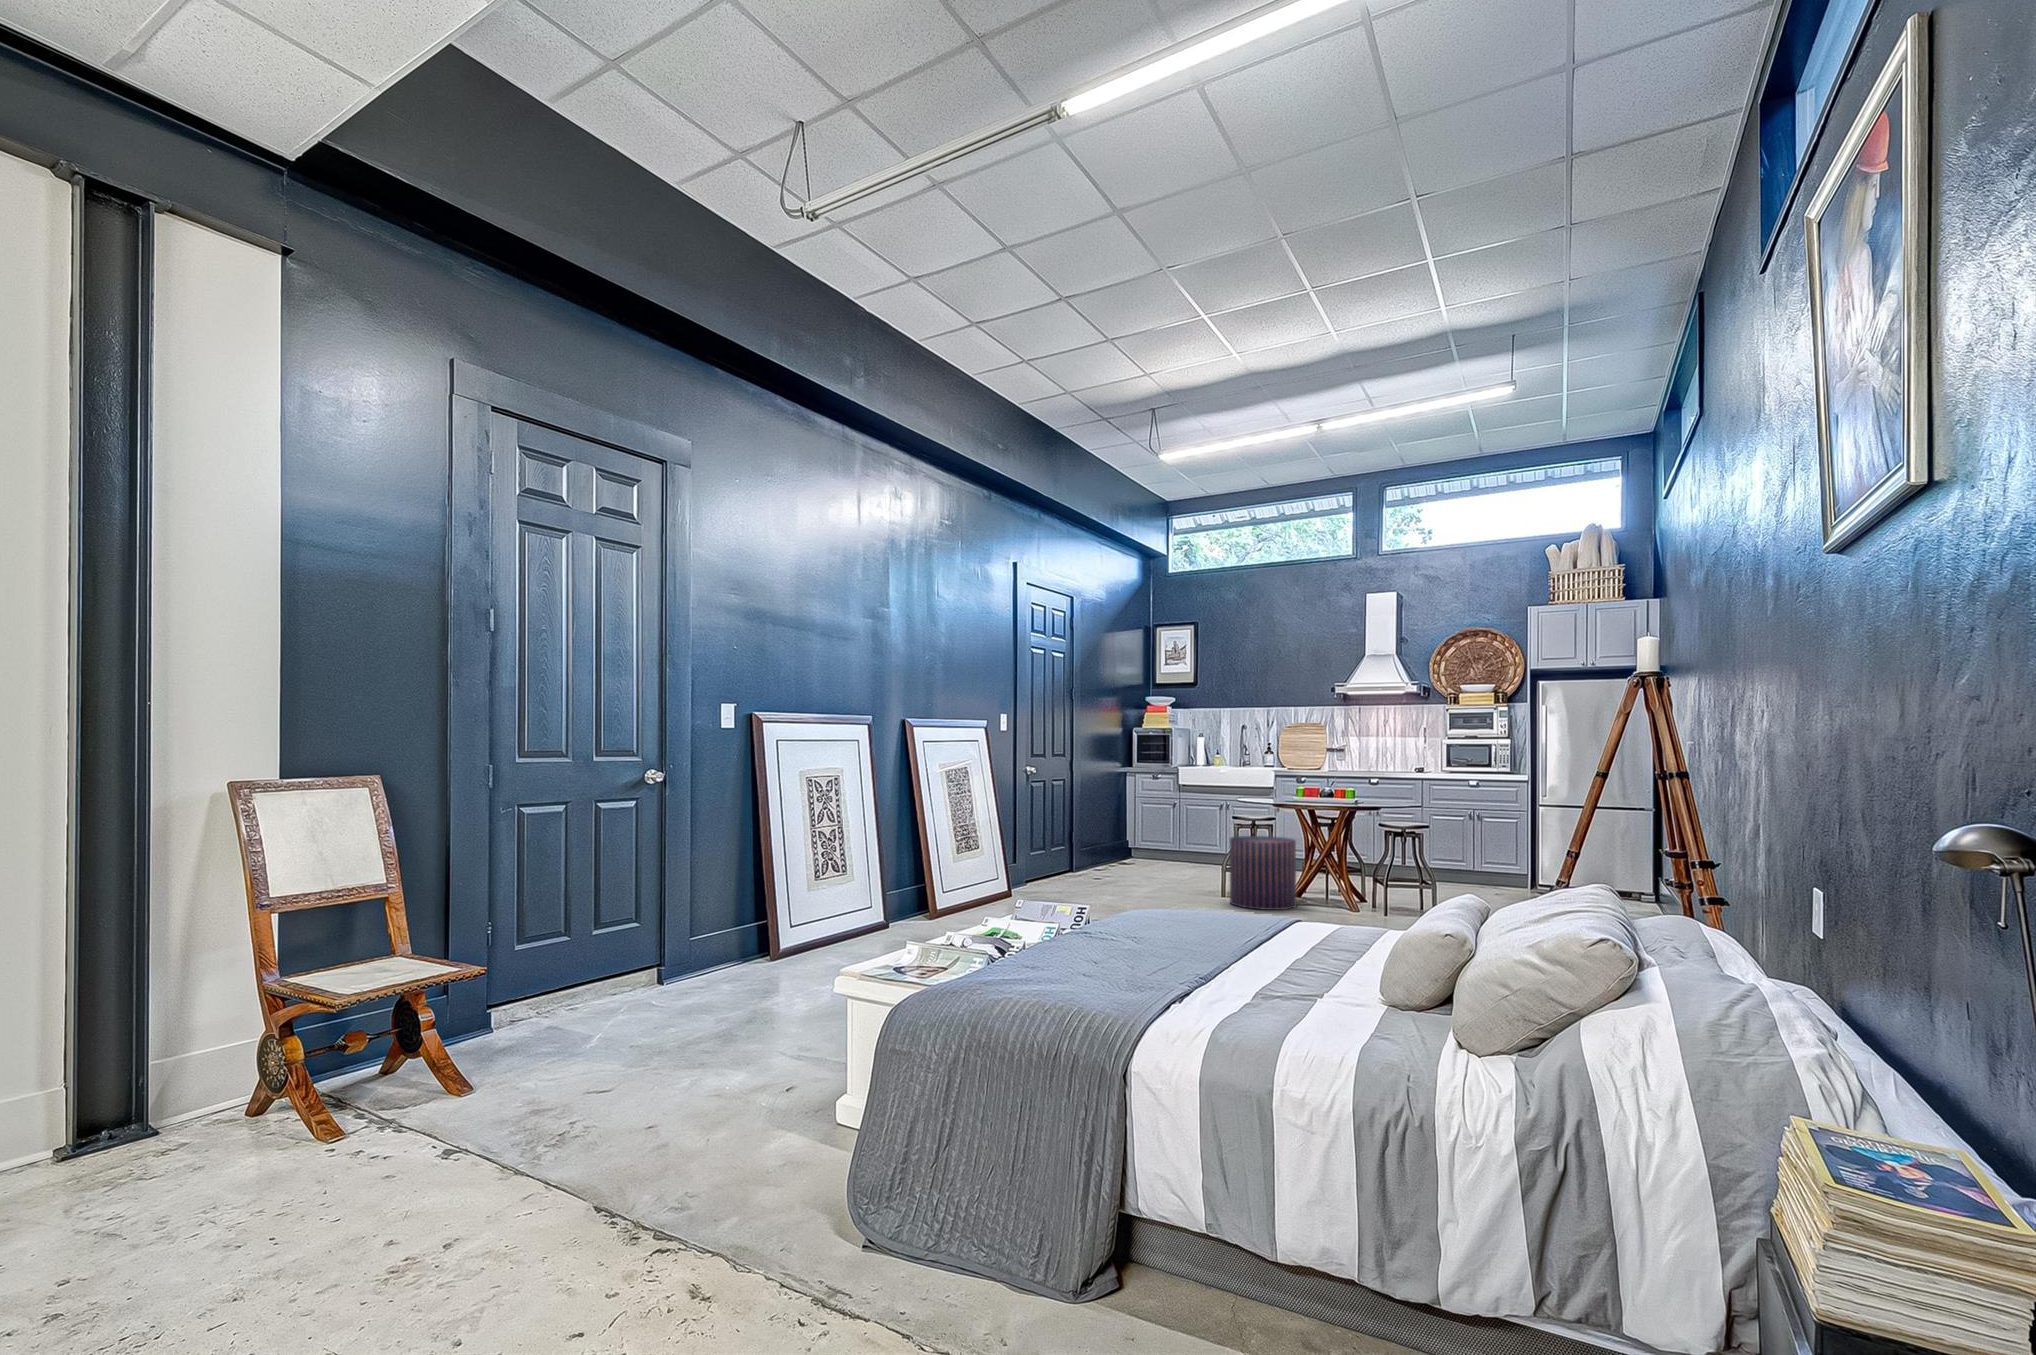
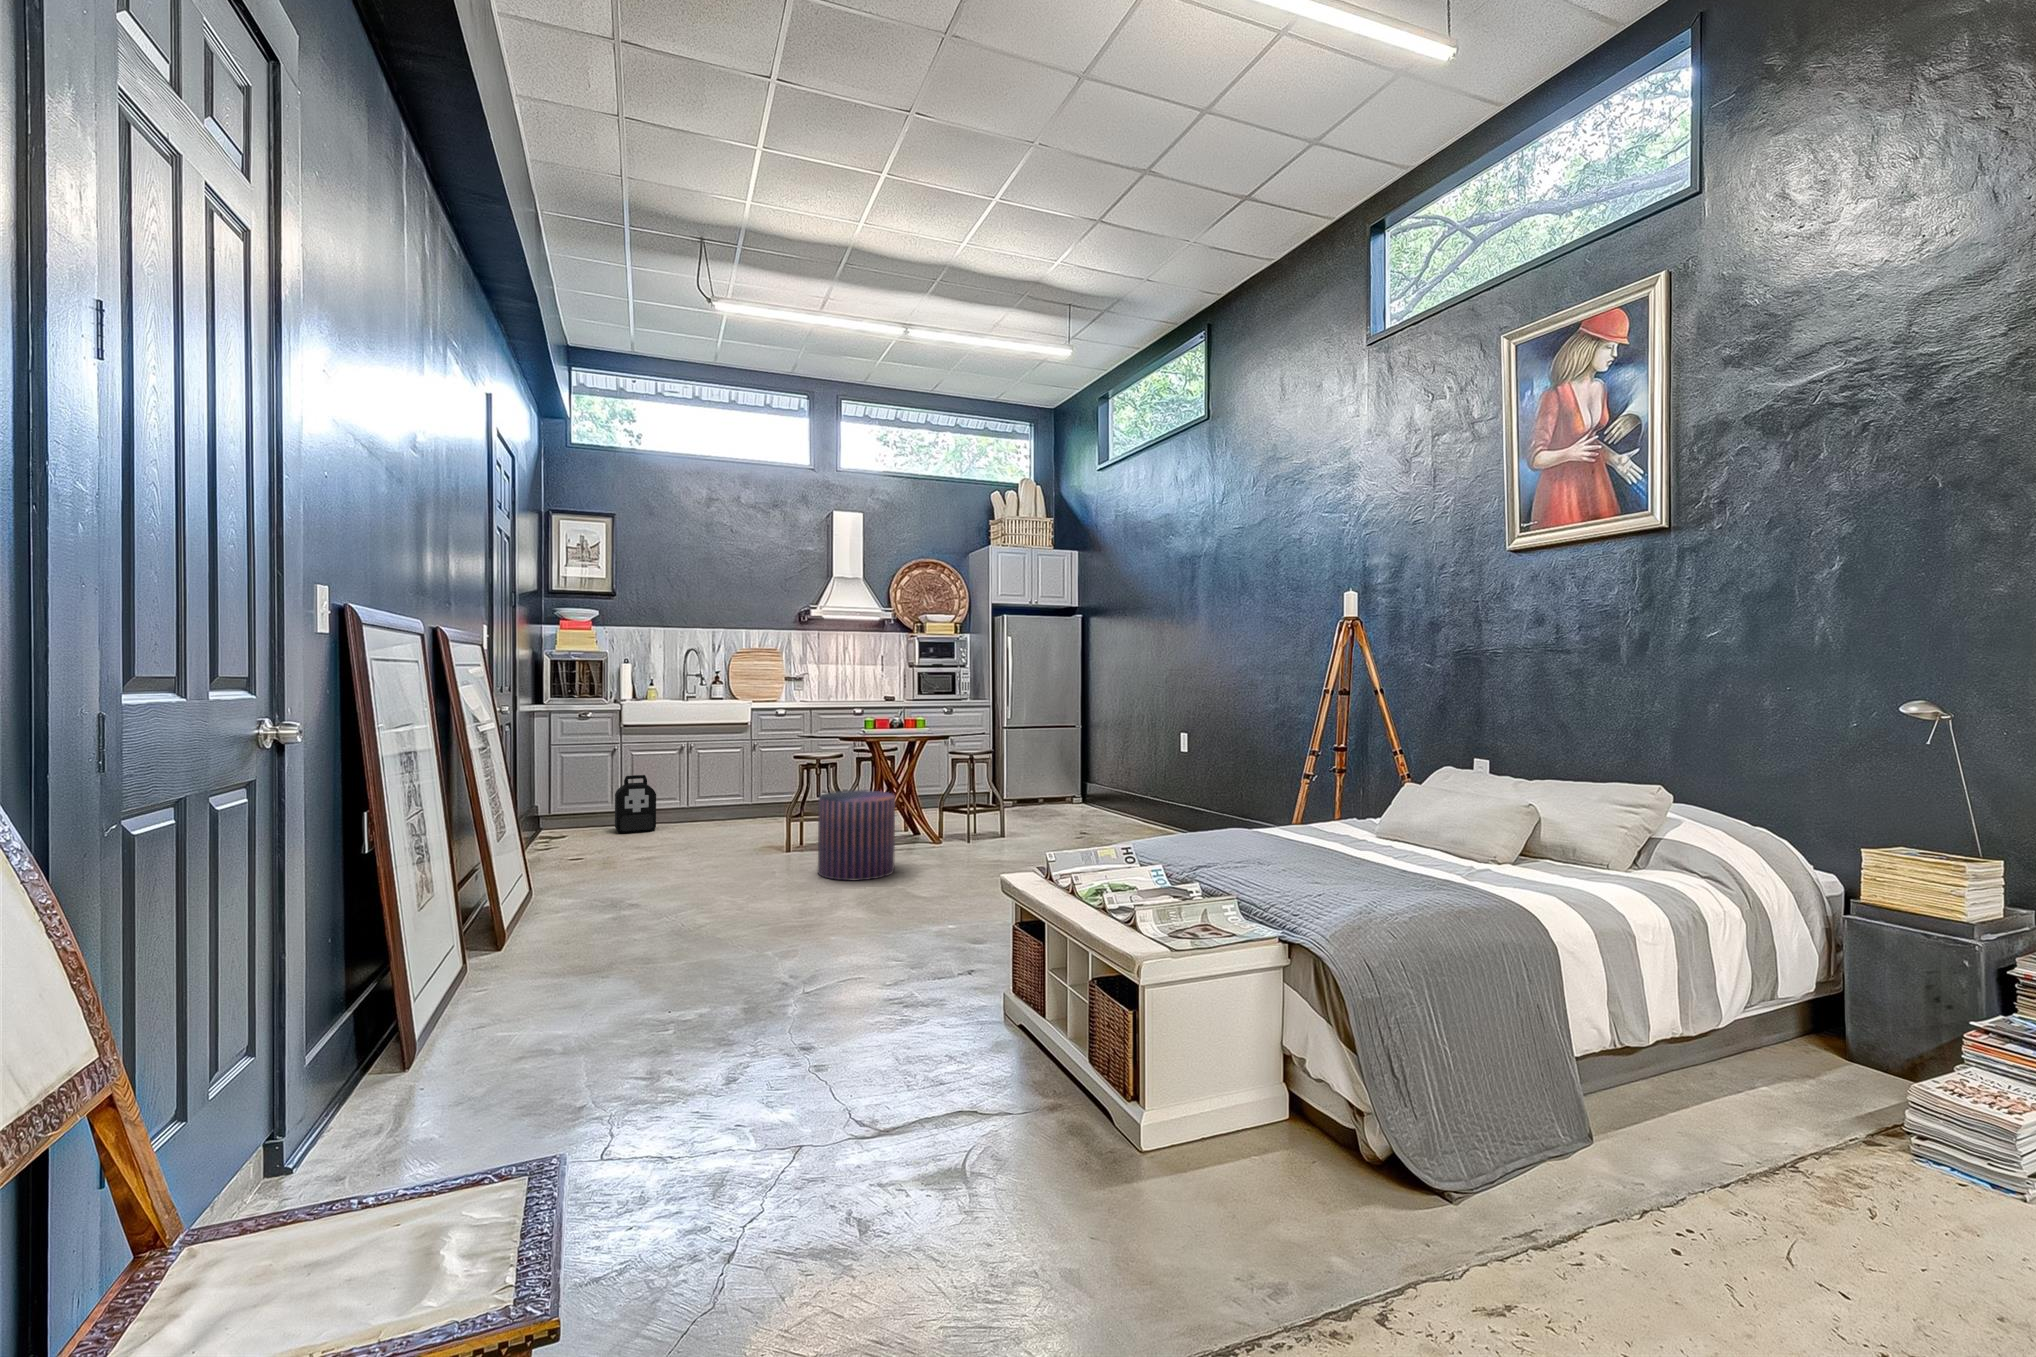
backpack: none [1168,821,1199,867] -> present [615,775,656,834]

